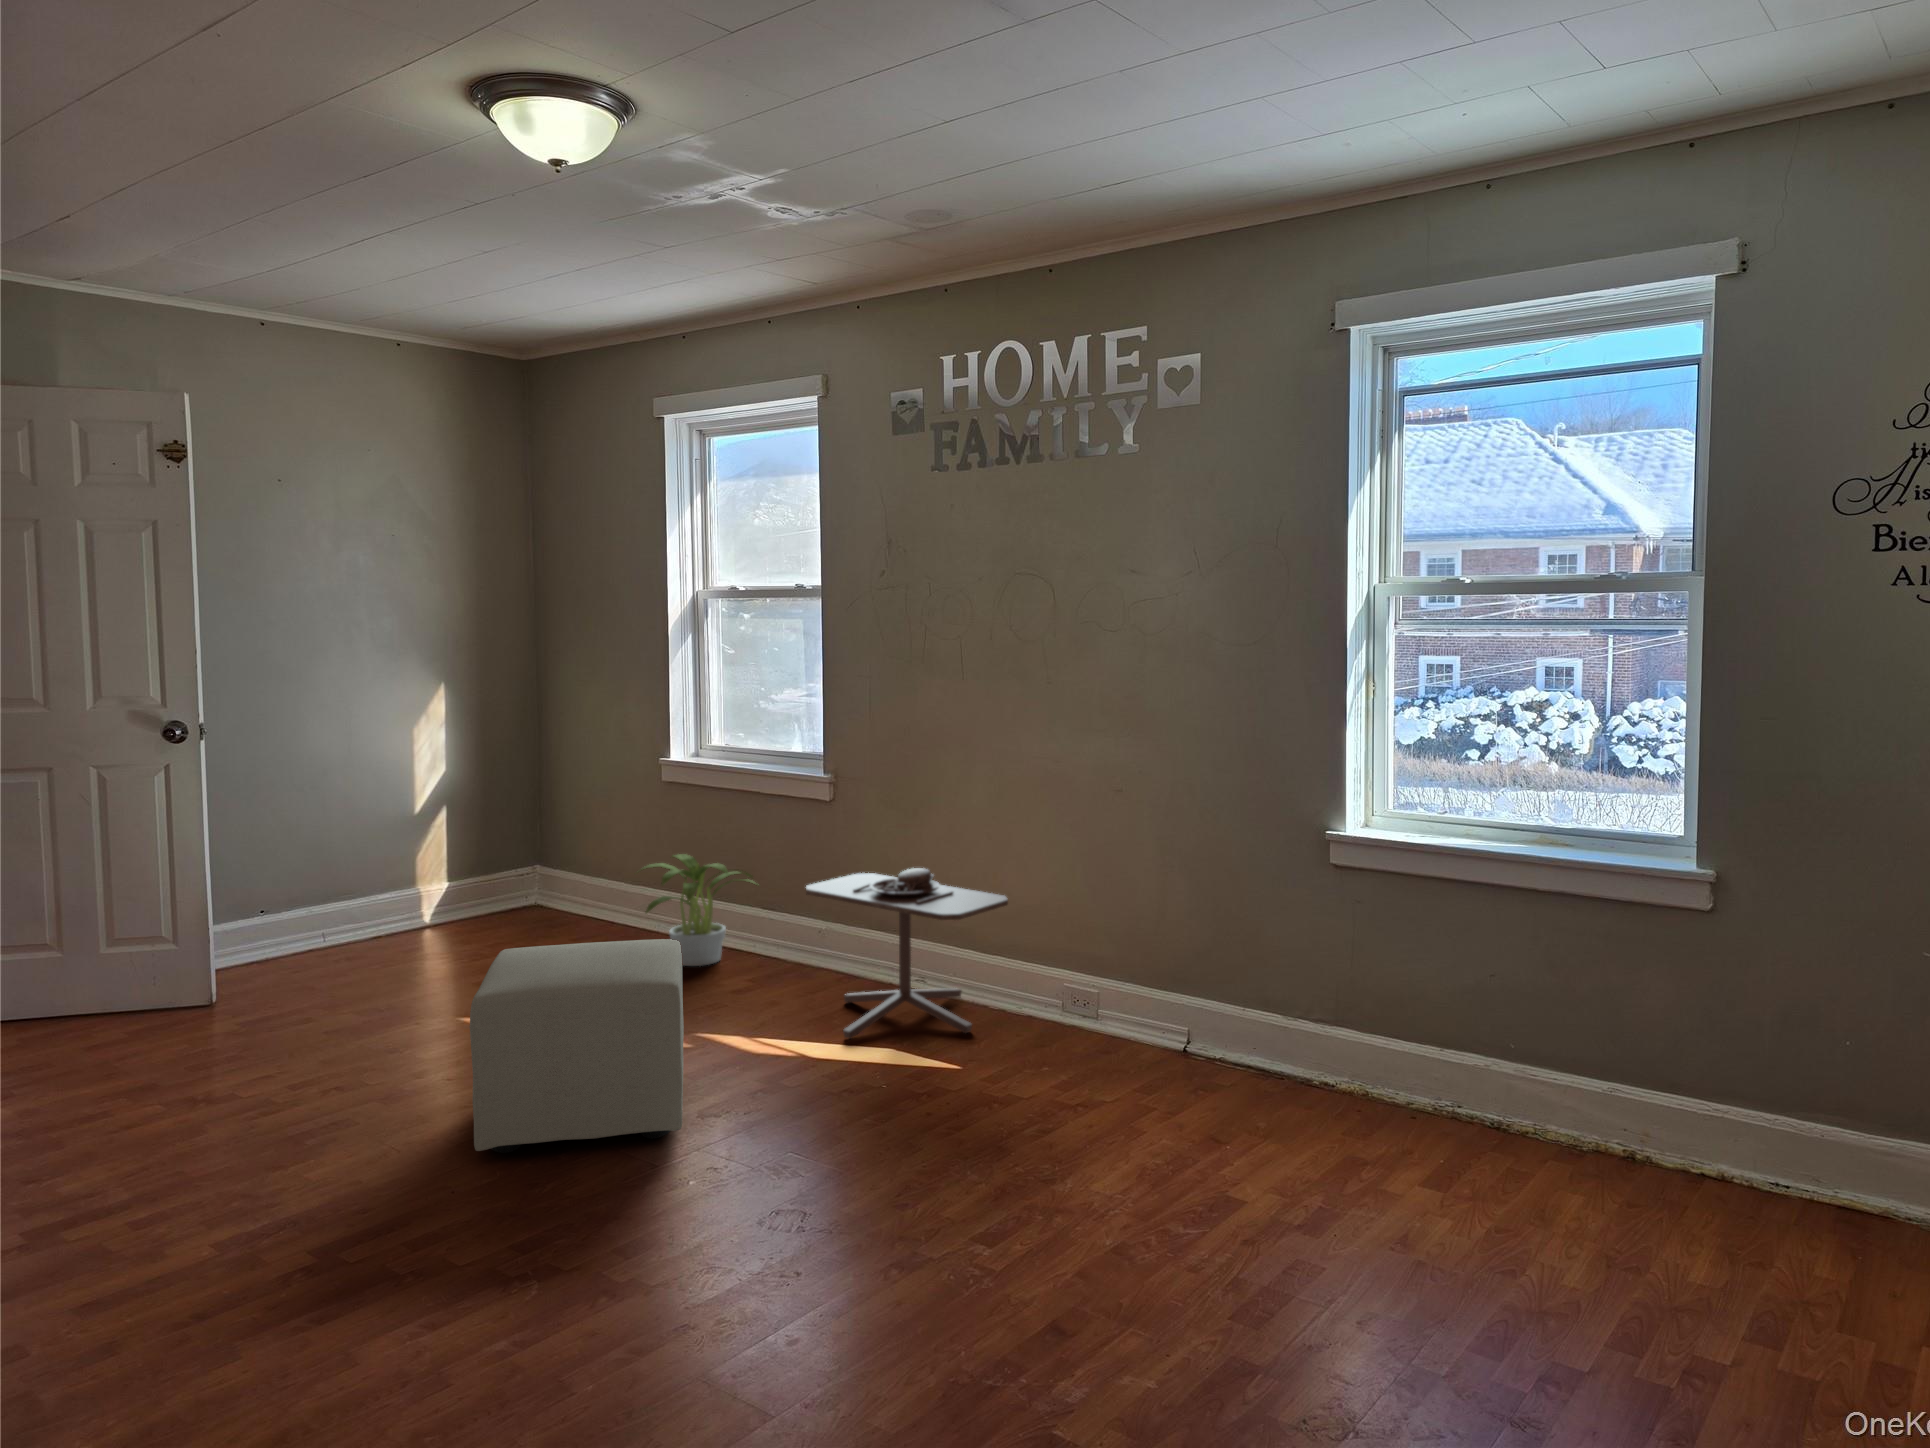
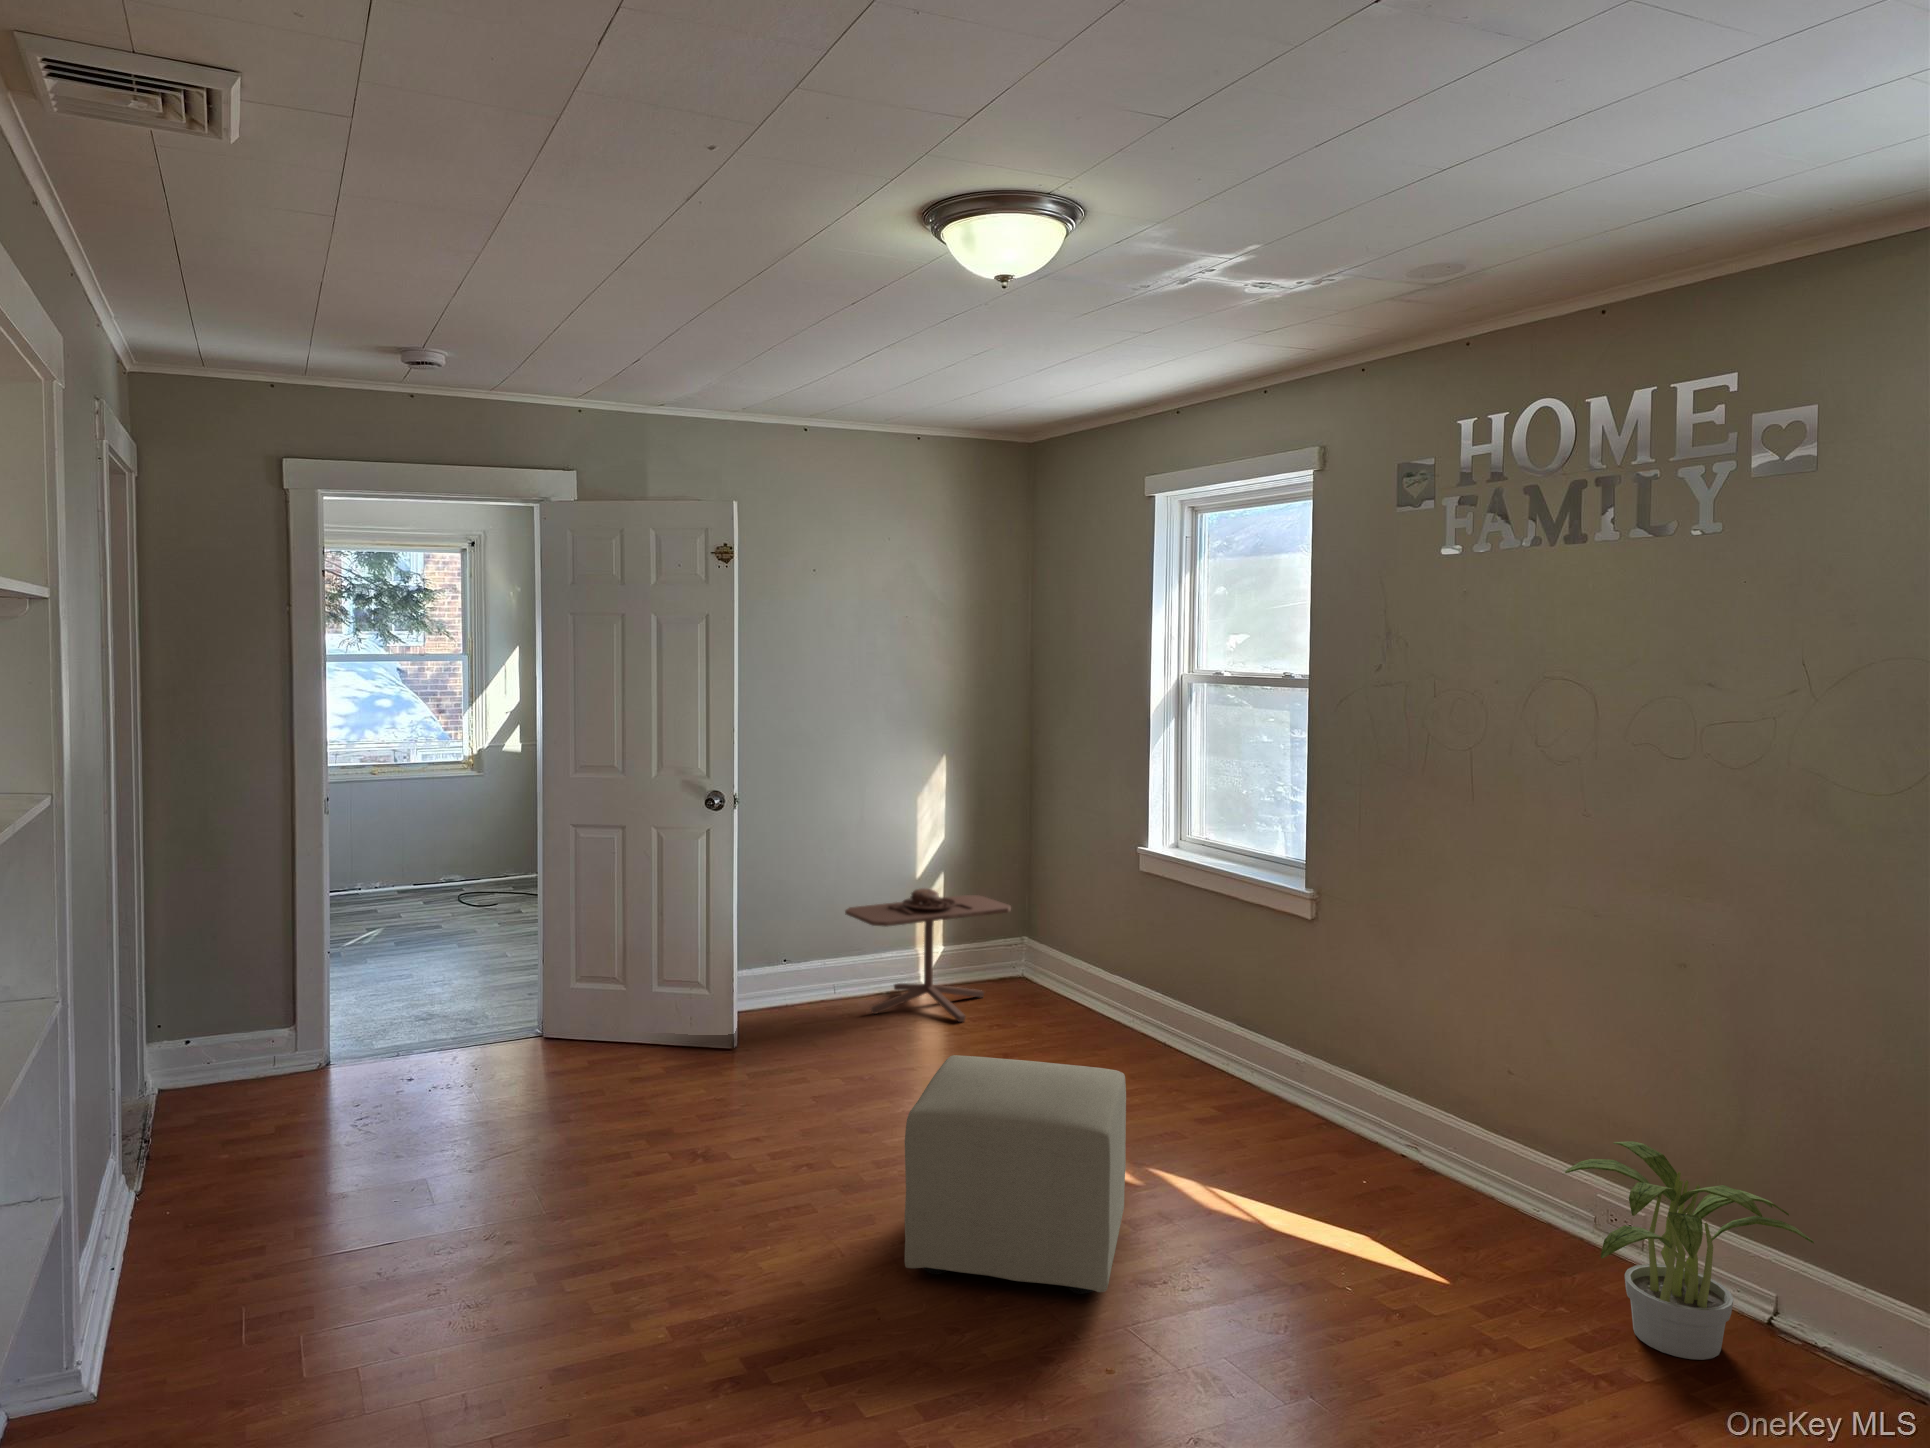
potted plant: present [637,854,757,966] -> present [1565,1141,1814,1360]
side table: present [806,868,1008,1039] -> present [845,888,1011,1022]

